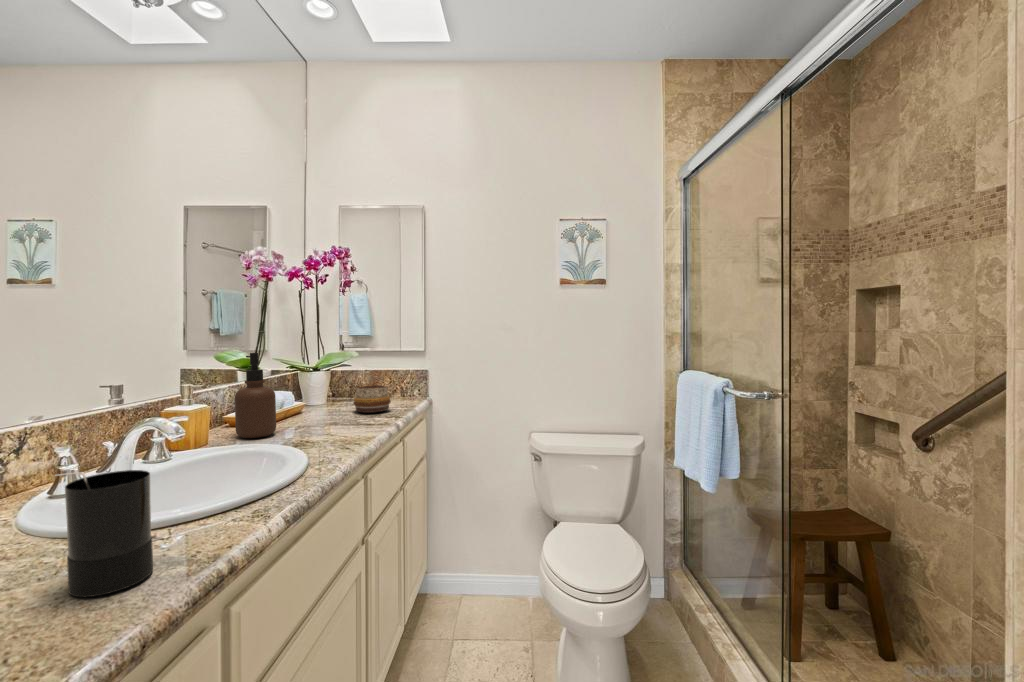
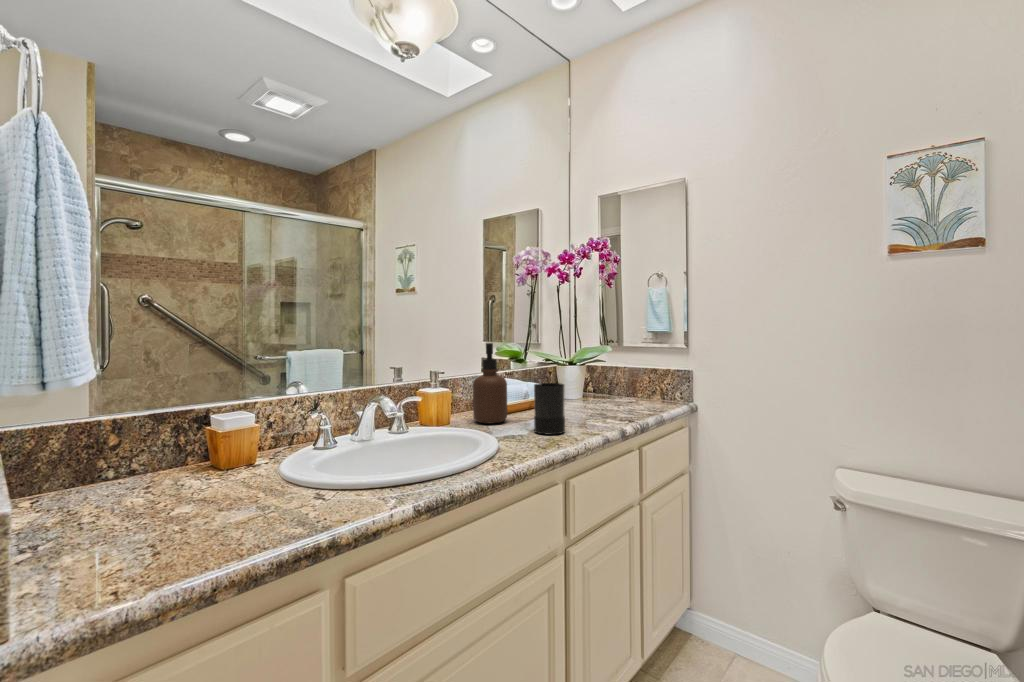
decorative bowl: present [353,385,391,413] -> none [597,383,637,412]
candle: present [56,470,153,597] -> present [534,383,565,435]

